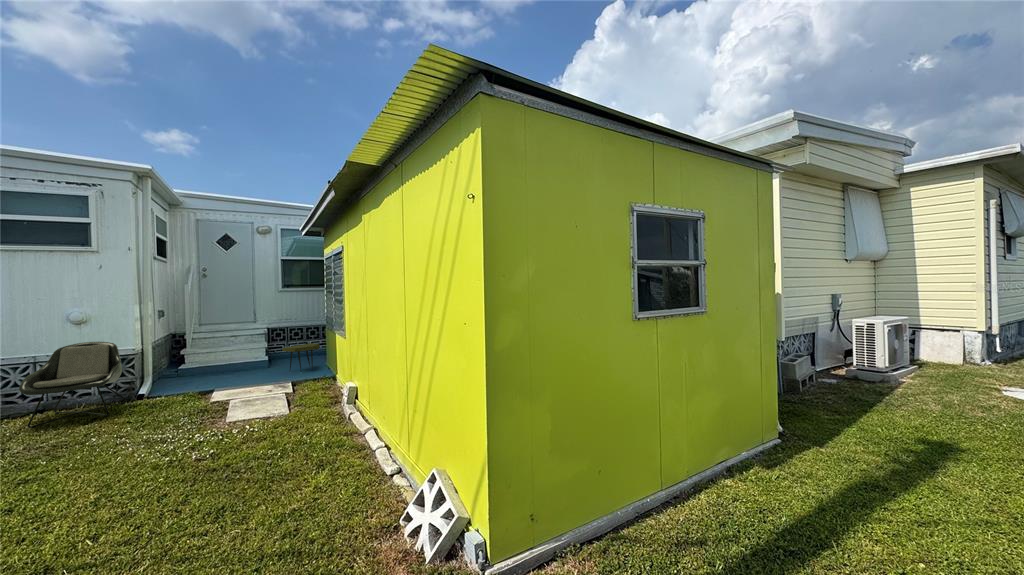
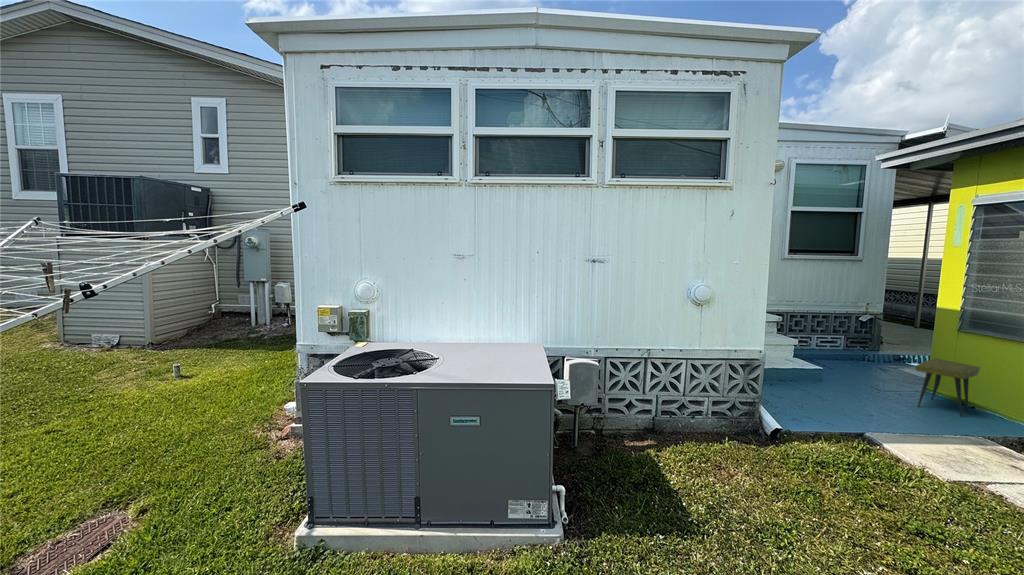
lounge chair: present [19,342,126,428] -> none [674,335,822,482]

